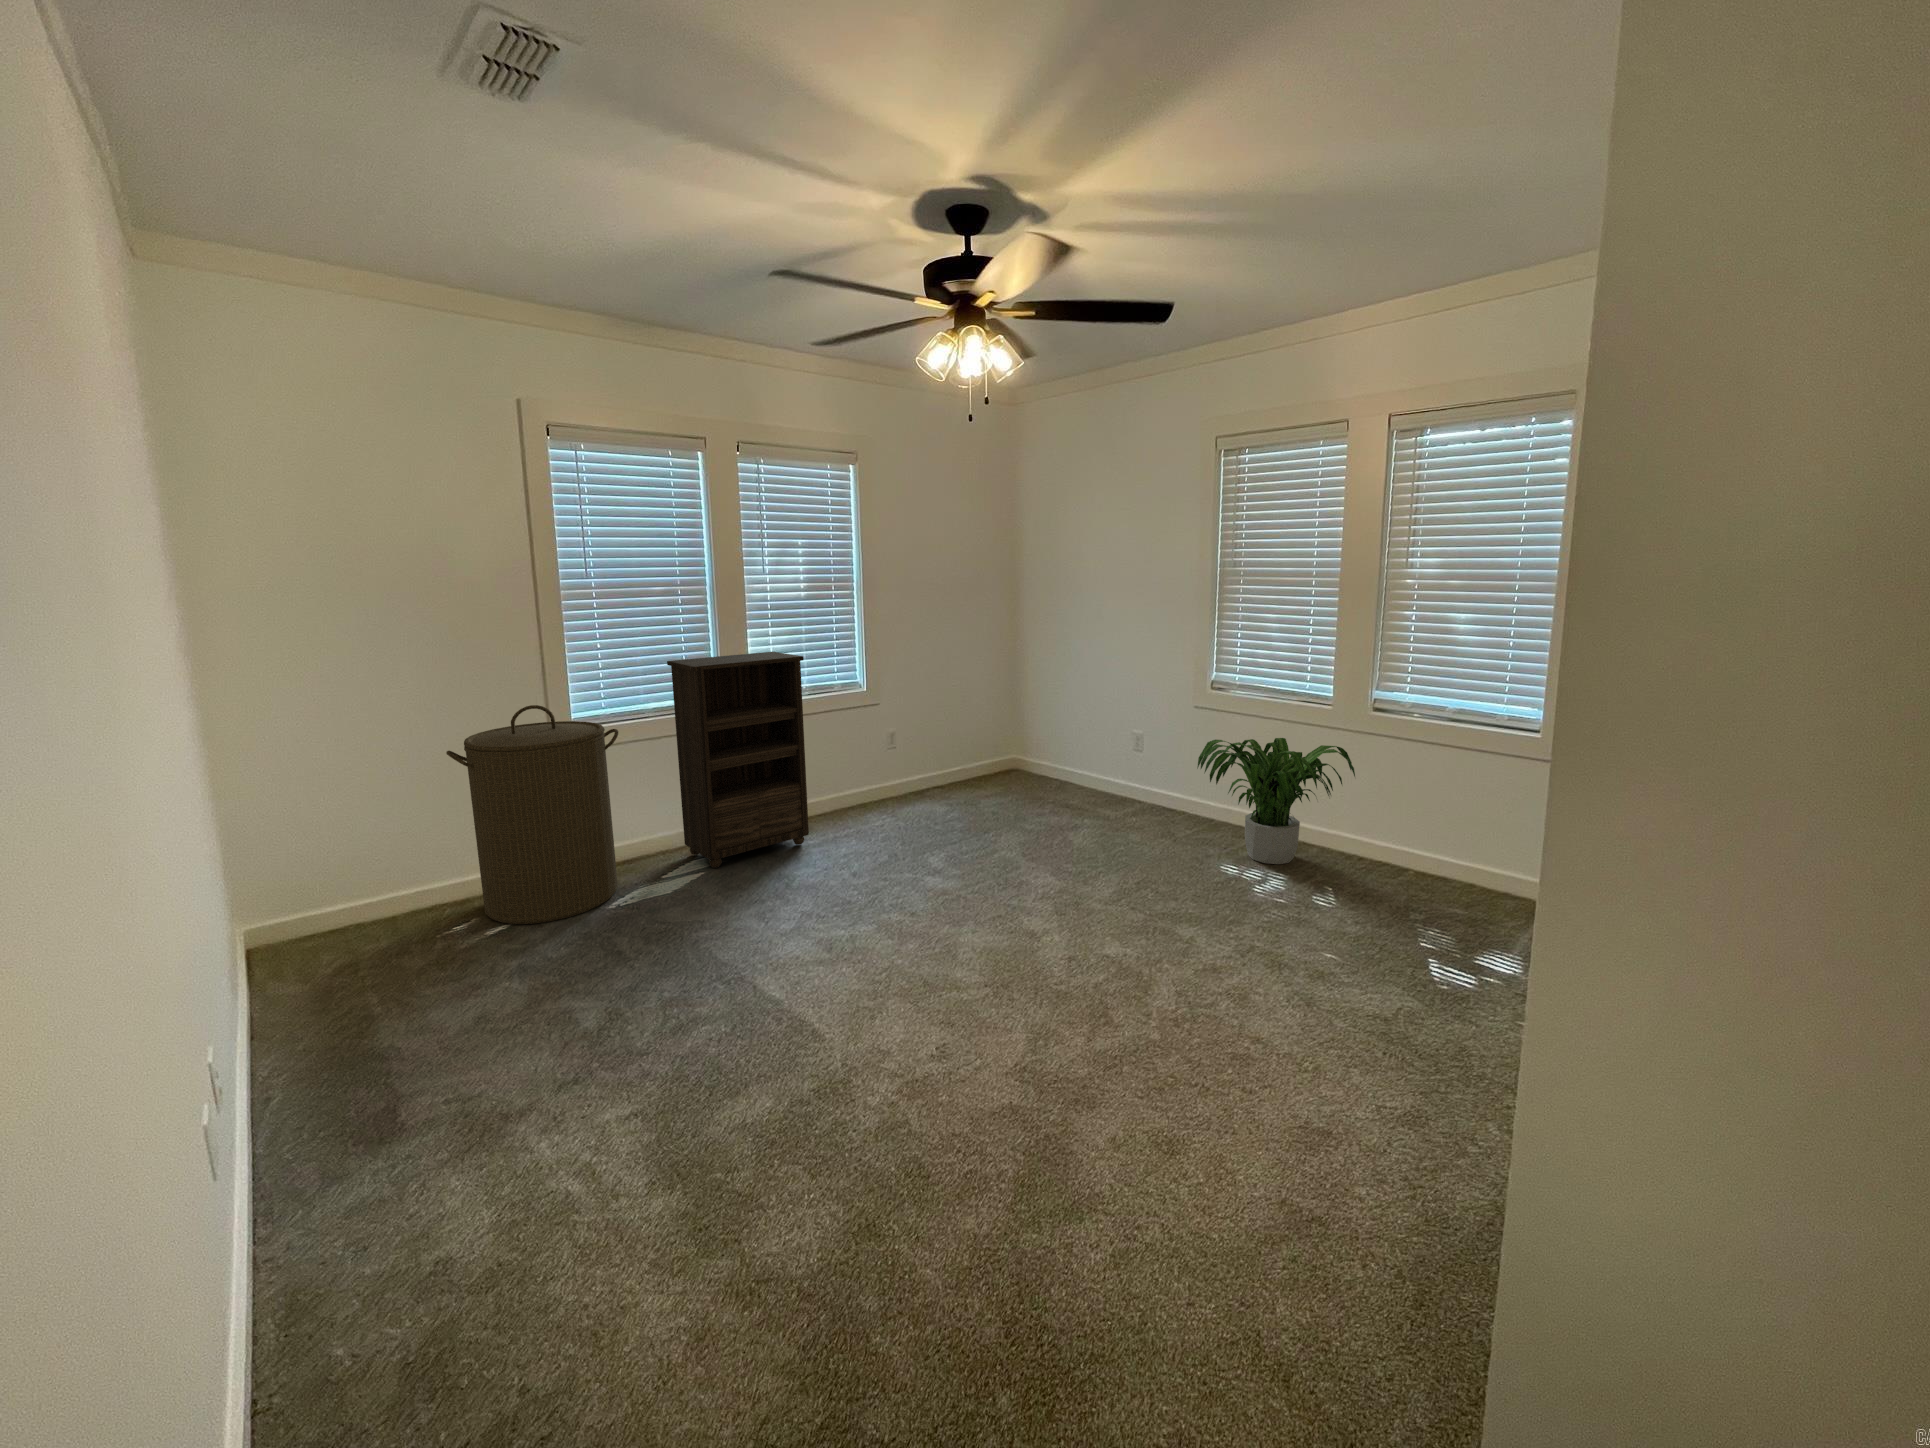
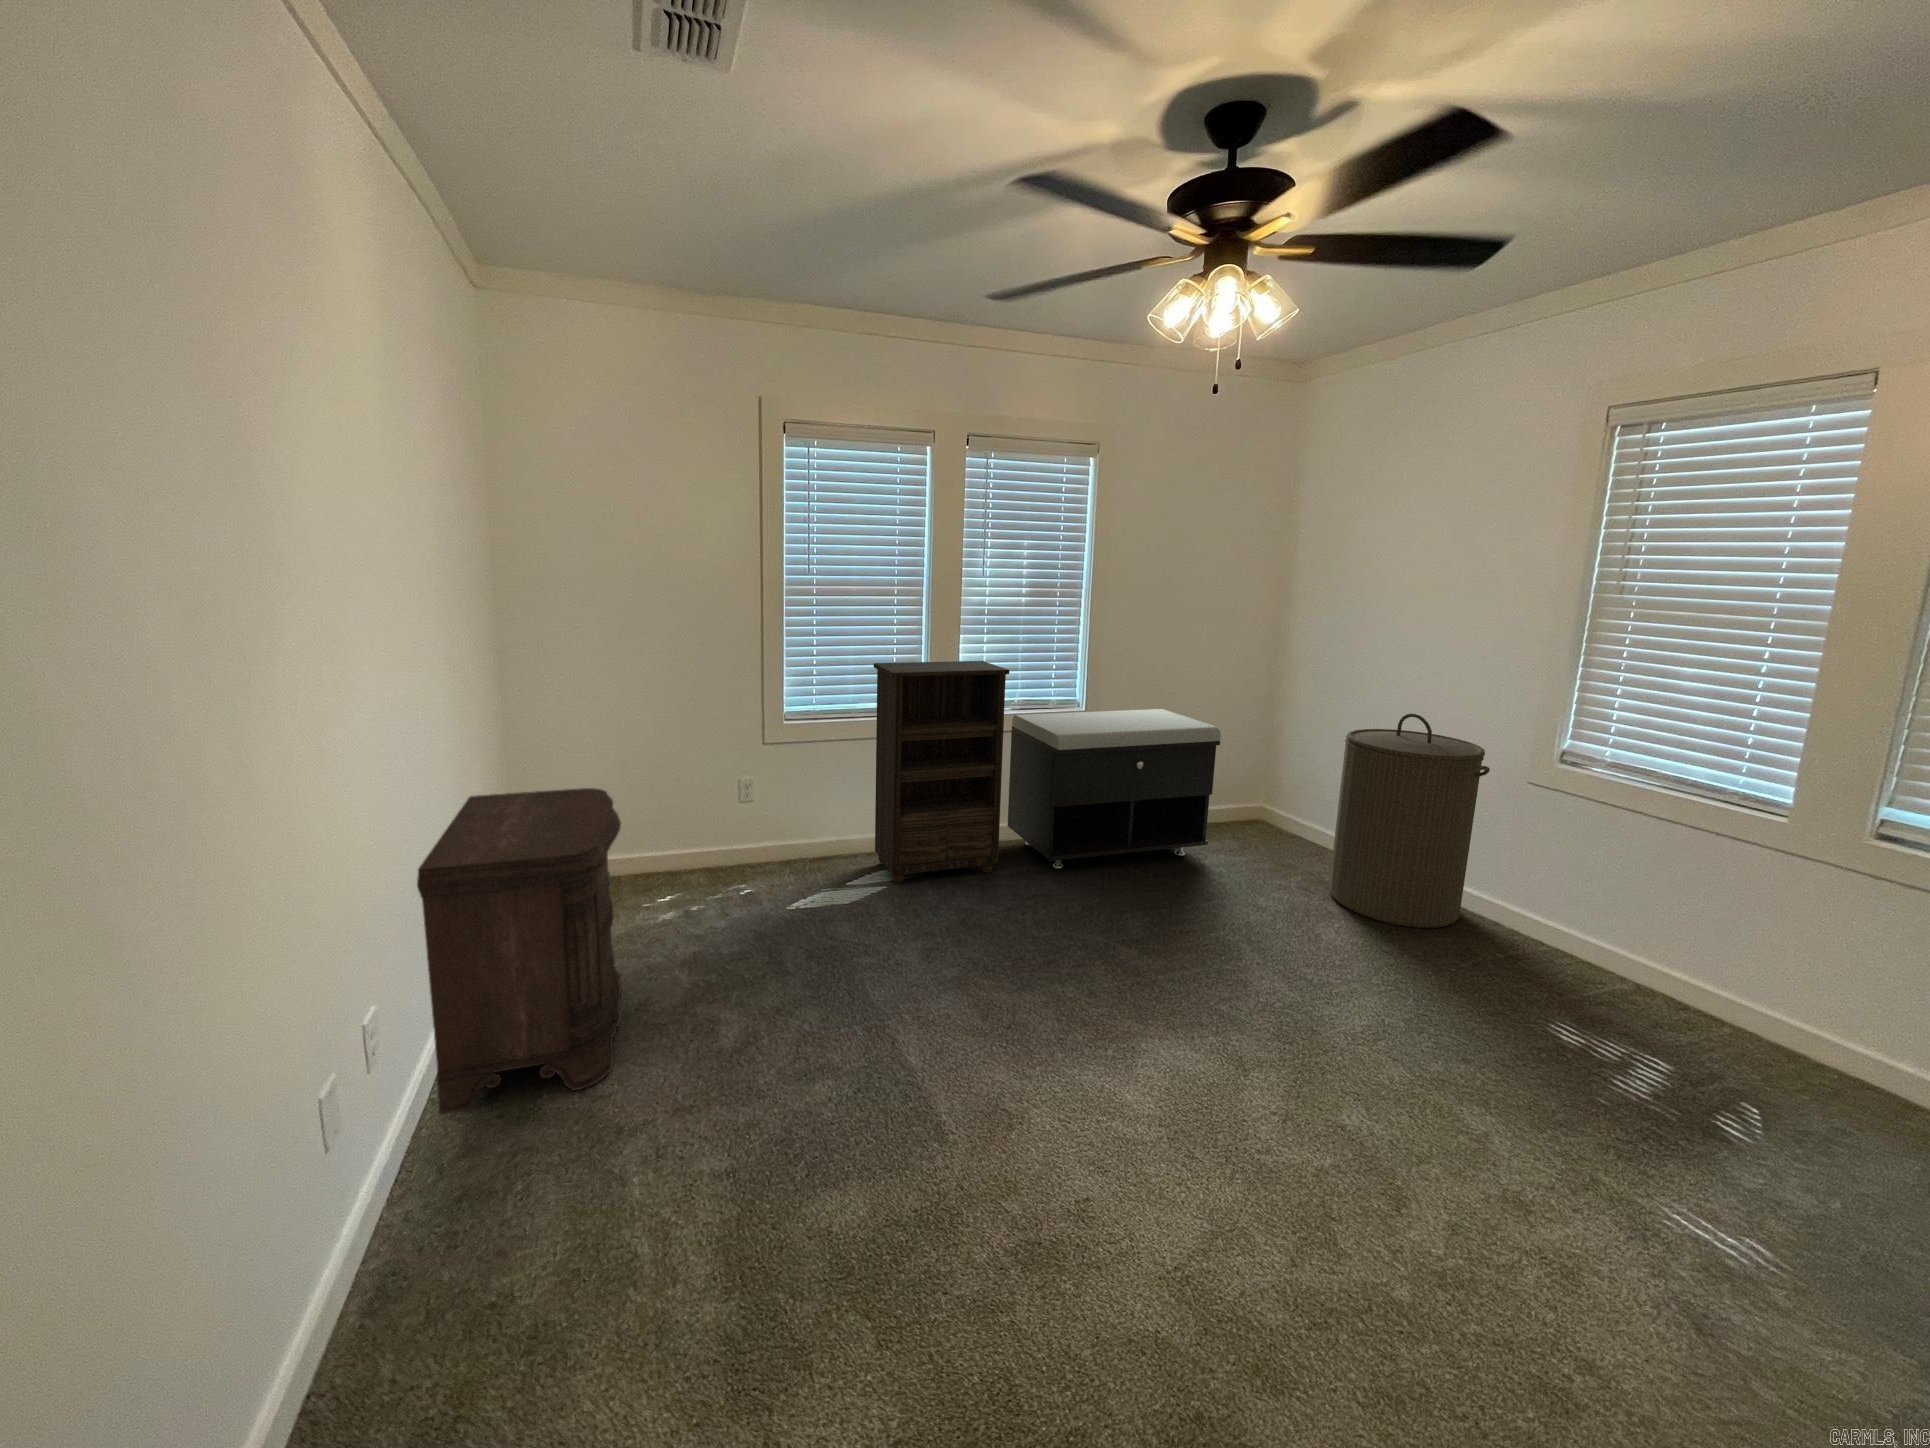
storage bench: none [805,683,984,831] -> present [1007,709,1221,869]
laundry hamper: present [446,705,618,924] -> present [1329,714,1490,928]
potted plant: present [1197,738,1355,864] -> none [1523,841,1833,1046]
nightstand: none [221,808,469,1169] -> present [417,788,622,1115]

